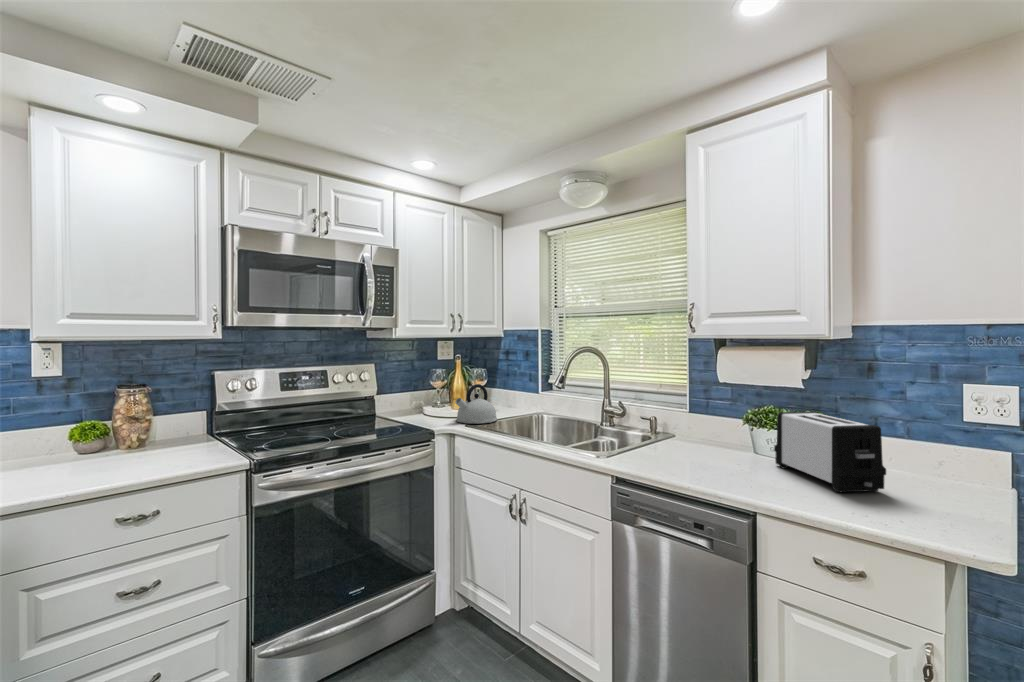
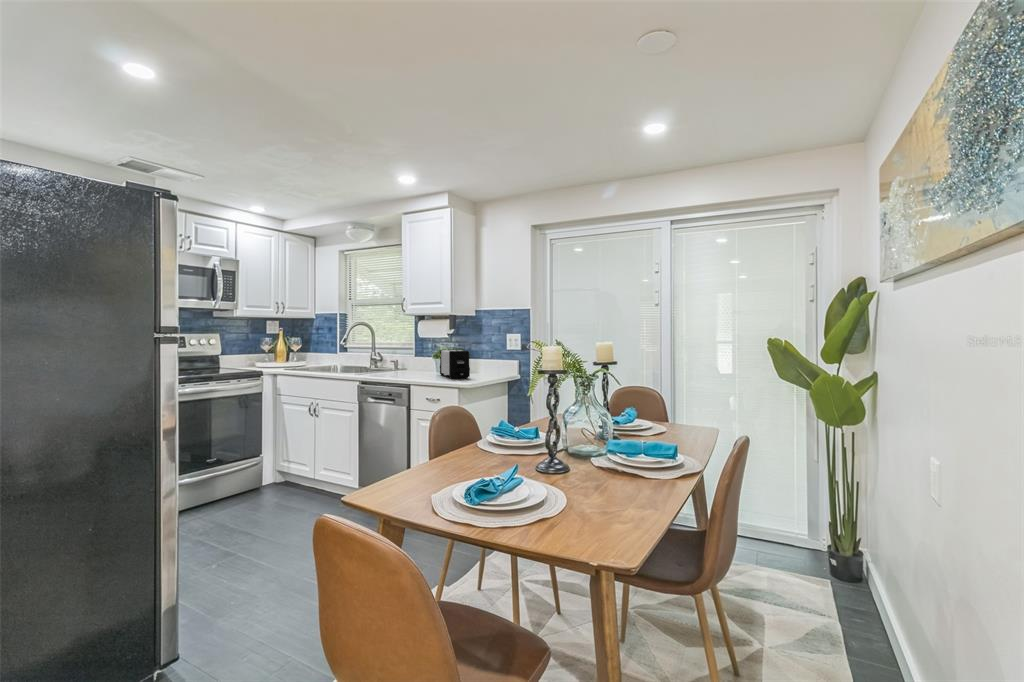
kettle: present [455,384,497,424] -> none [278,346,307,369]

